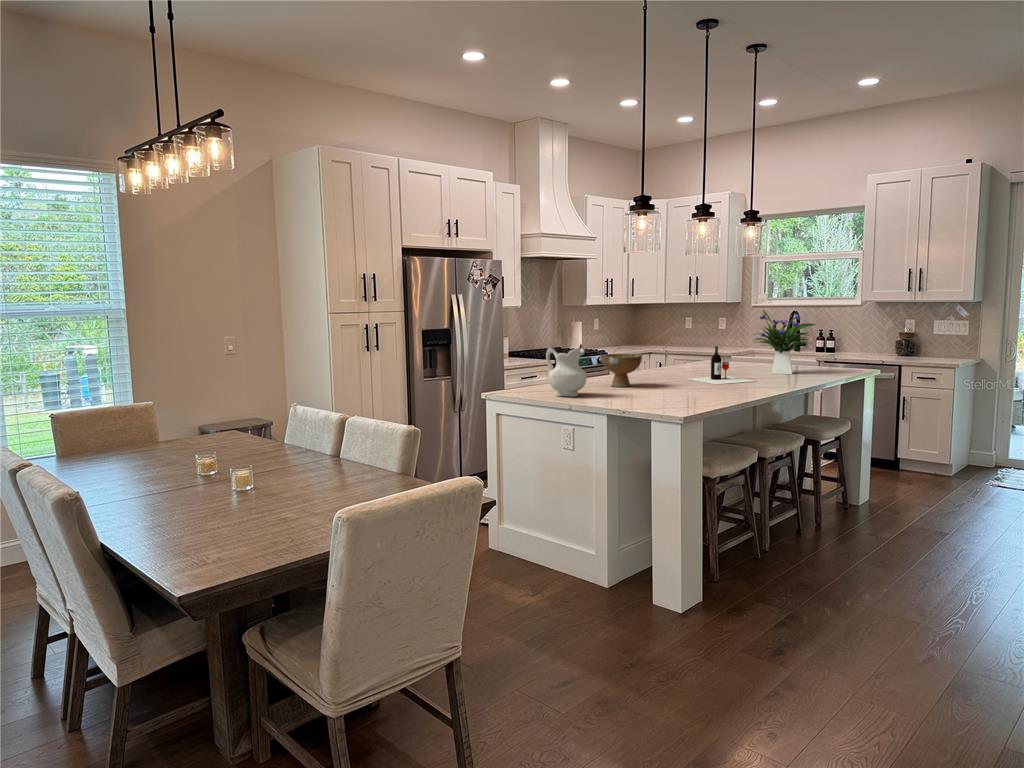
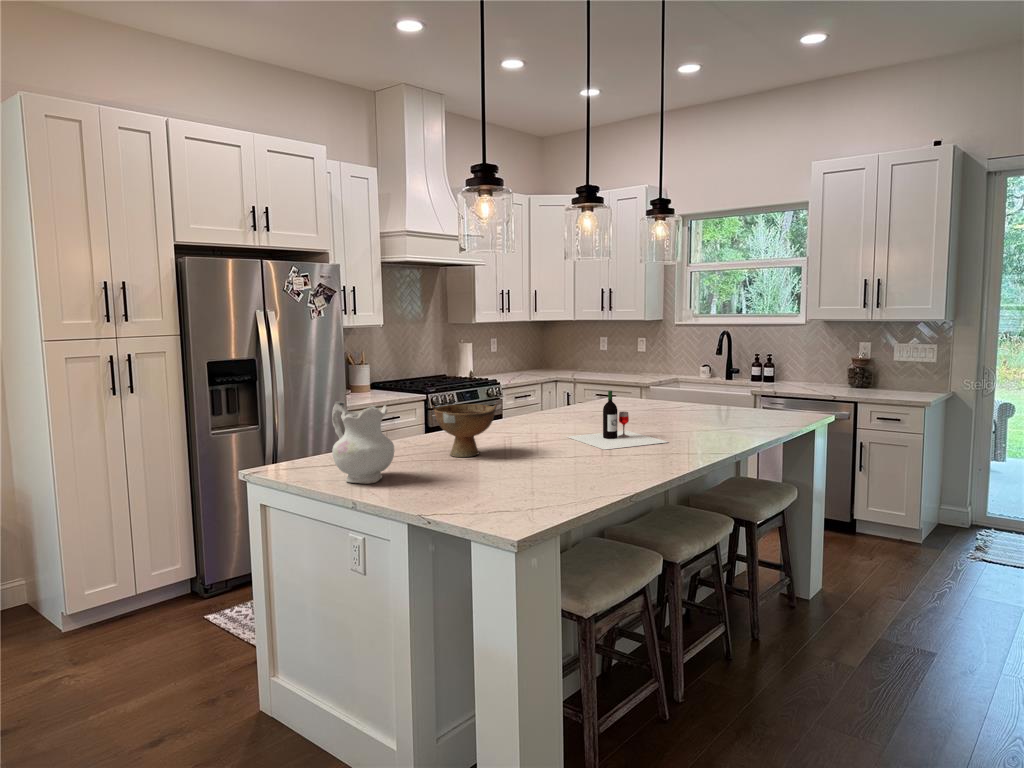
flower arrangement: present [755,310,815,374] -> none [663,336,750,426]

